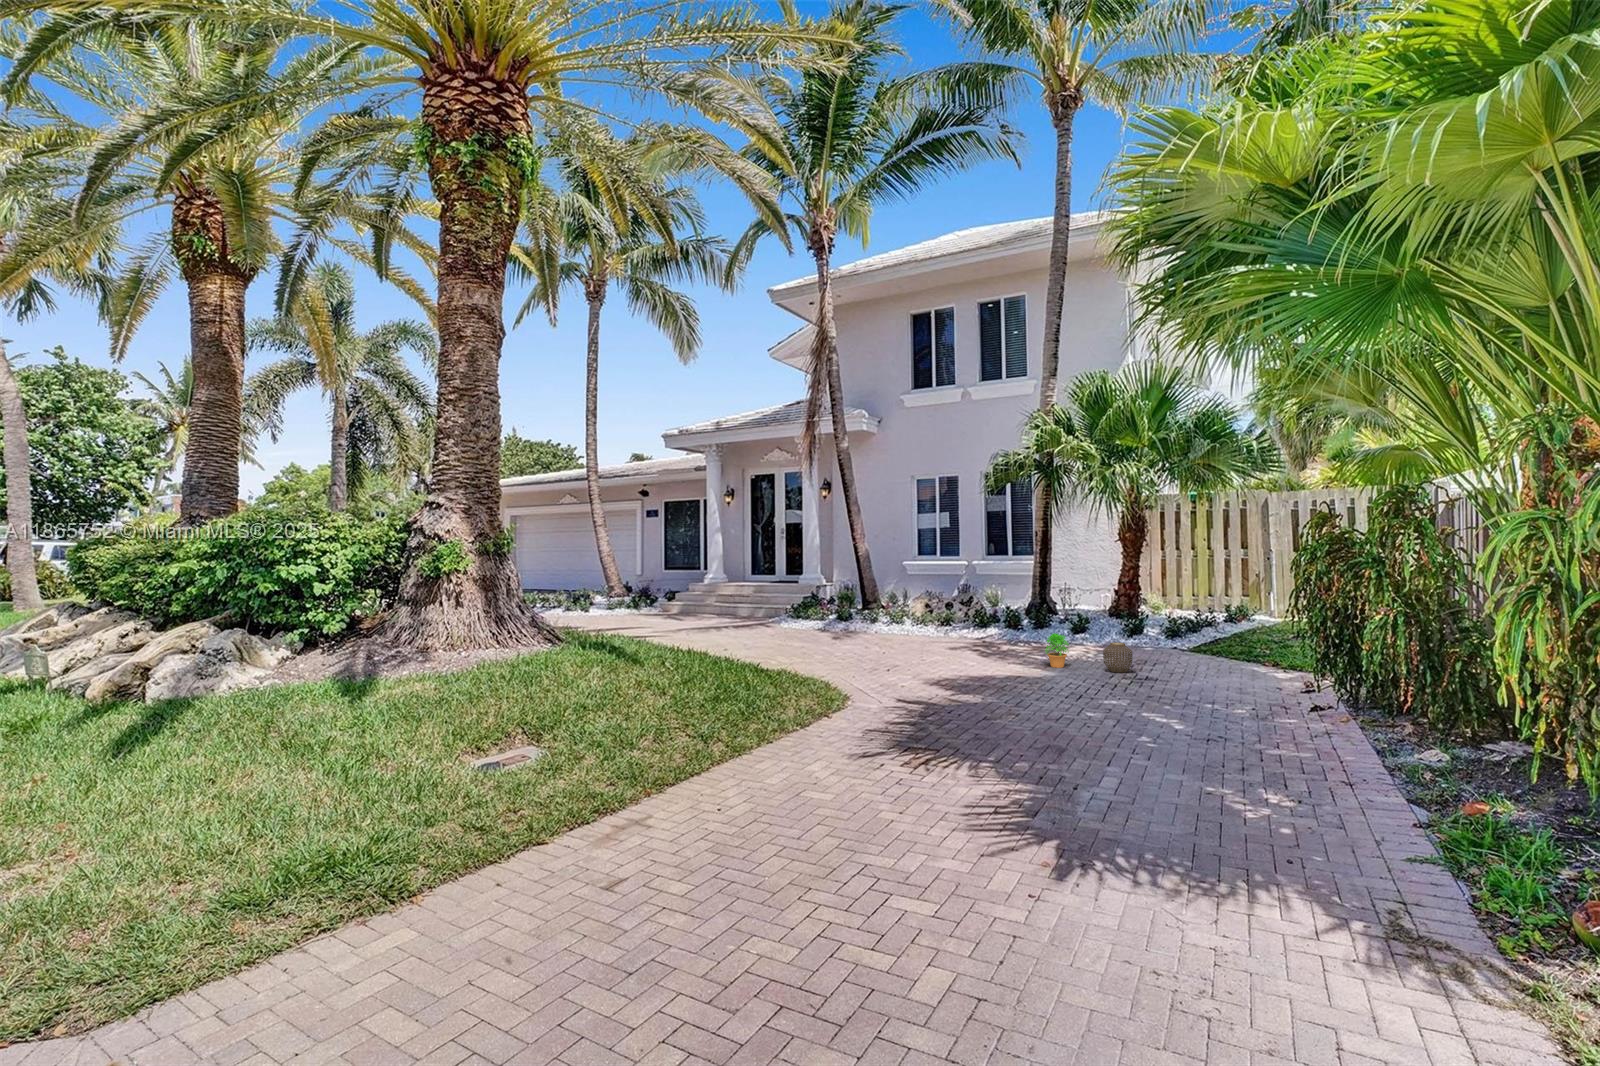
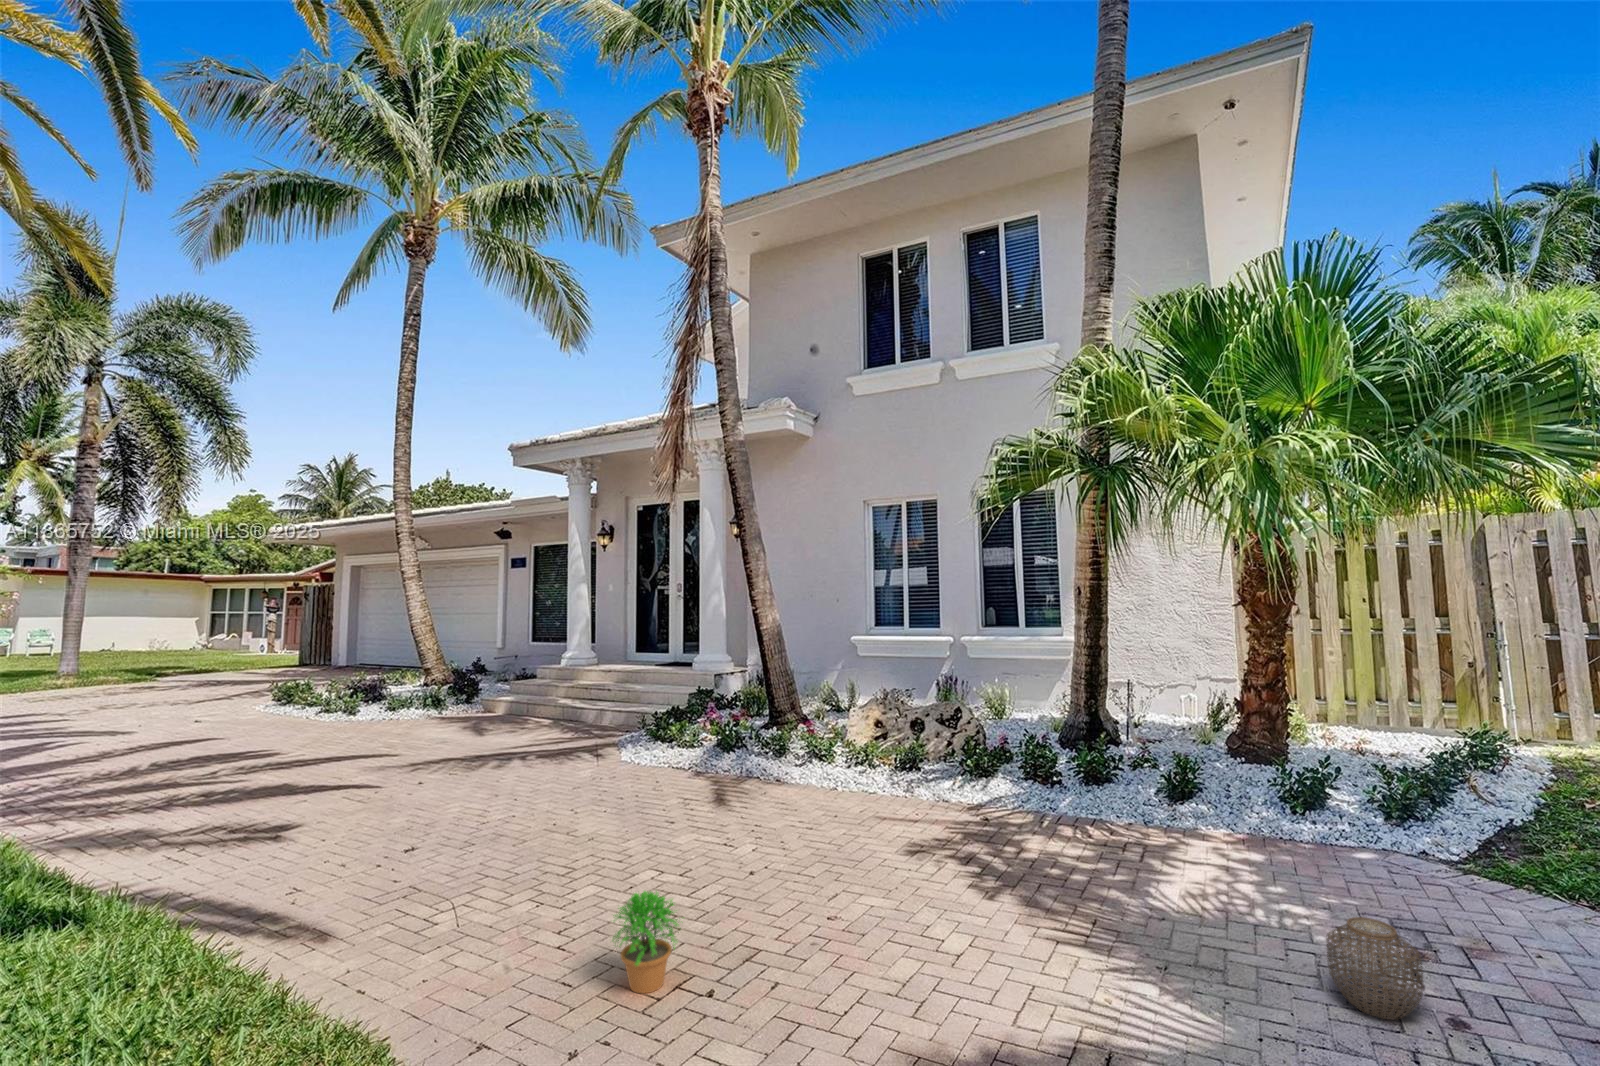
potted plant: present [1045,633,1069,668] -> present [612,891,681,993]

